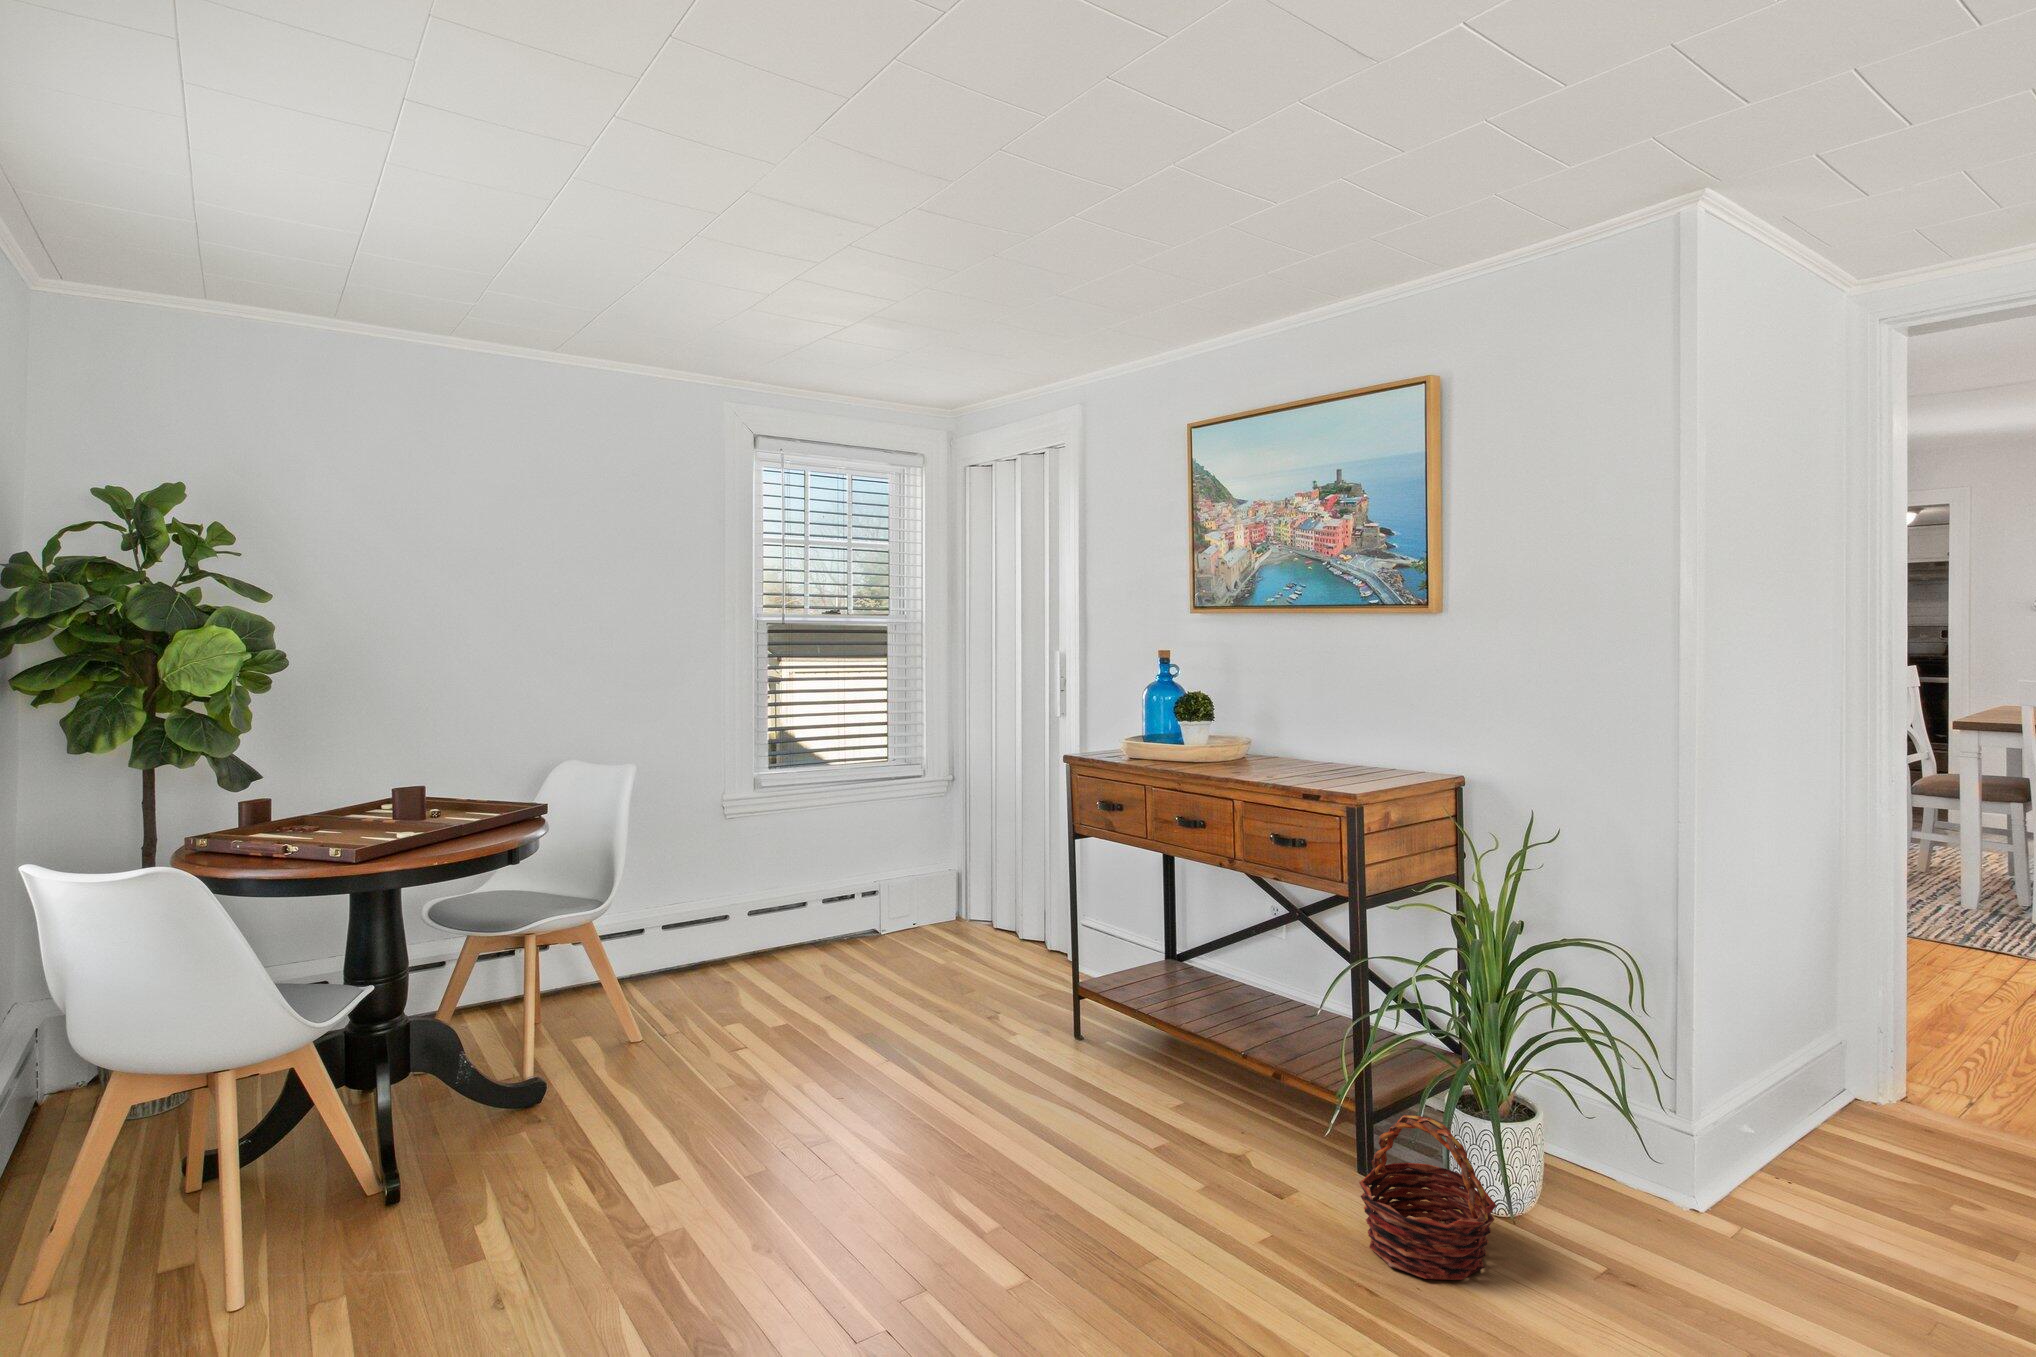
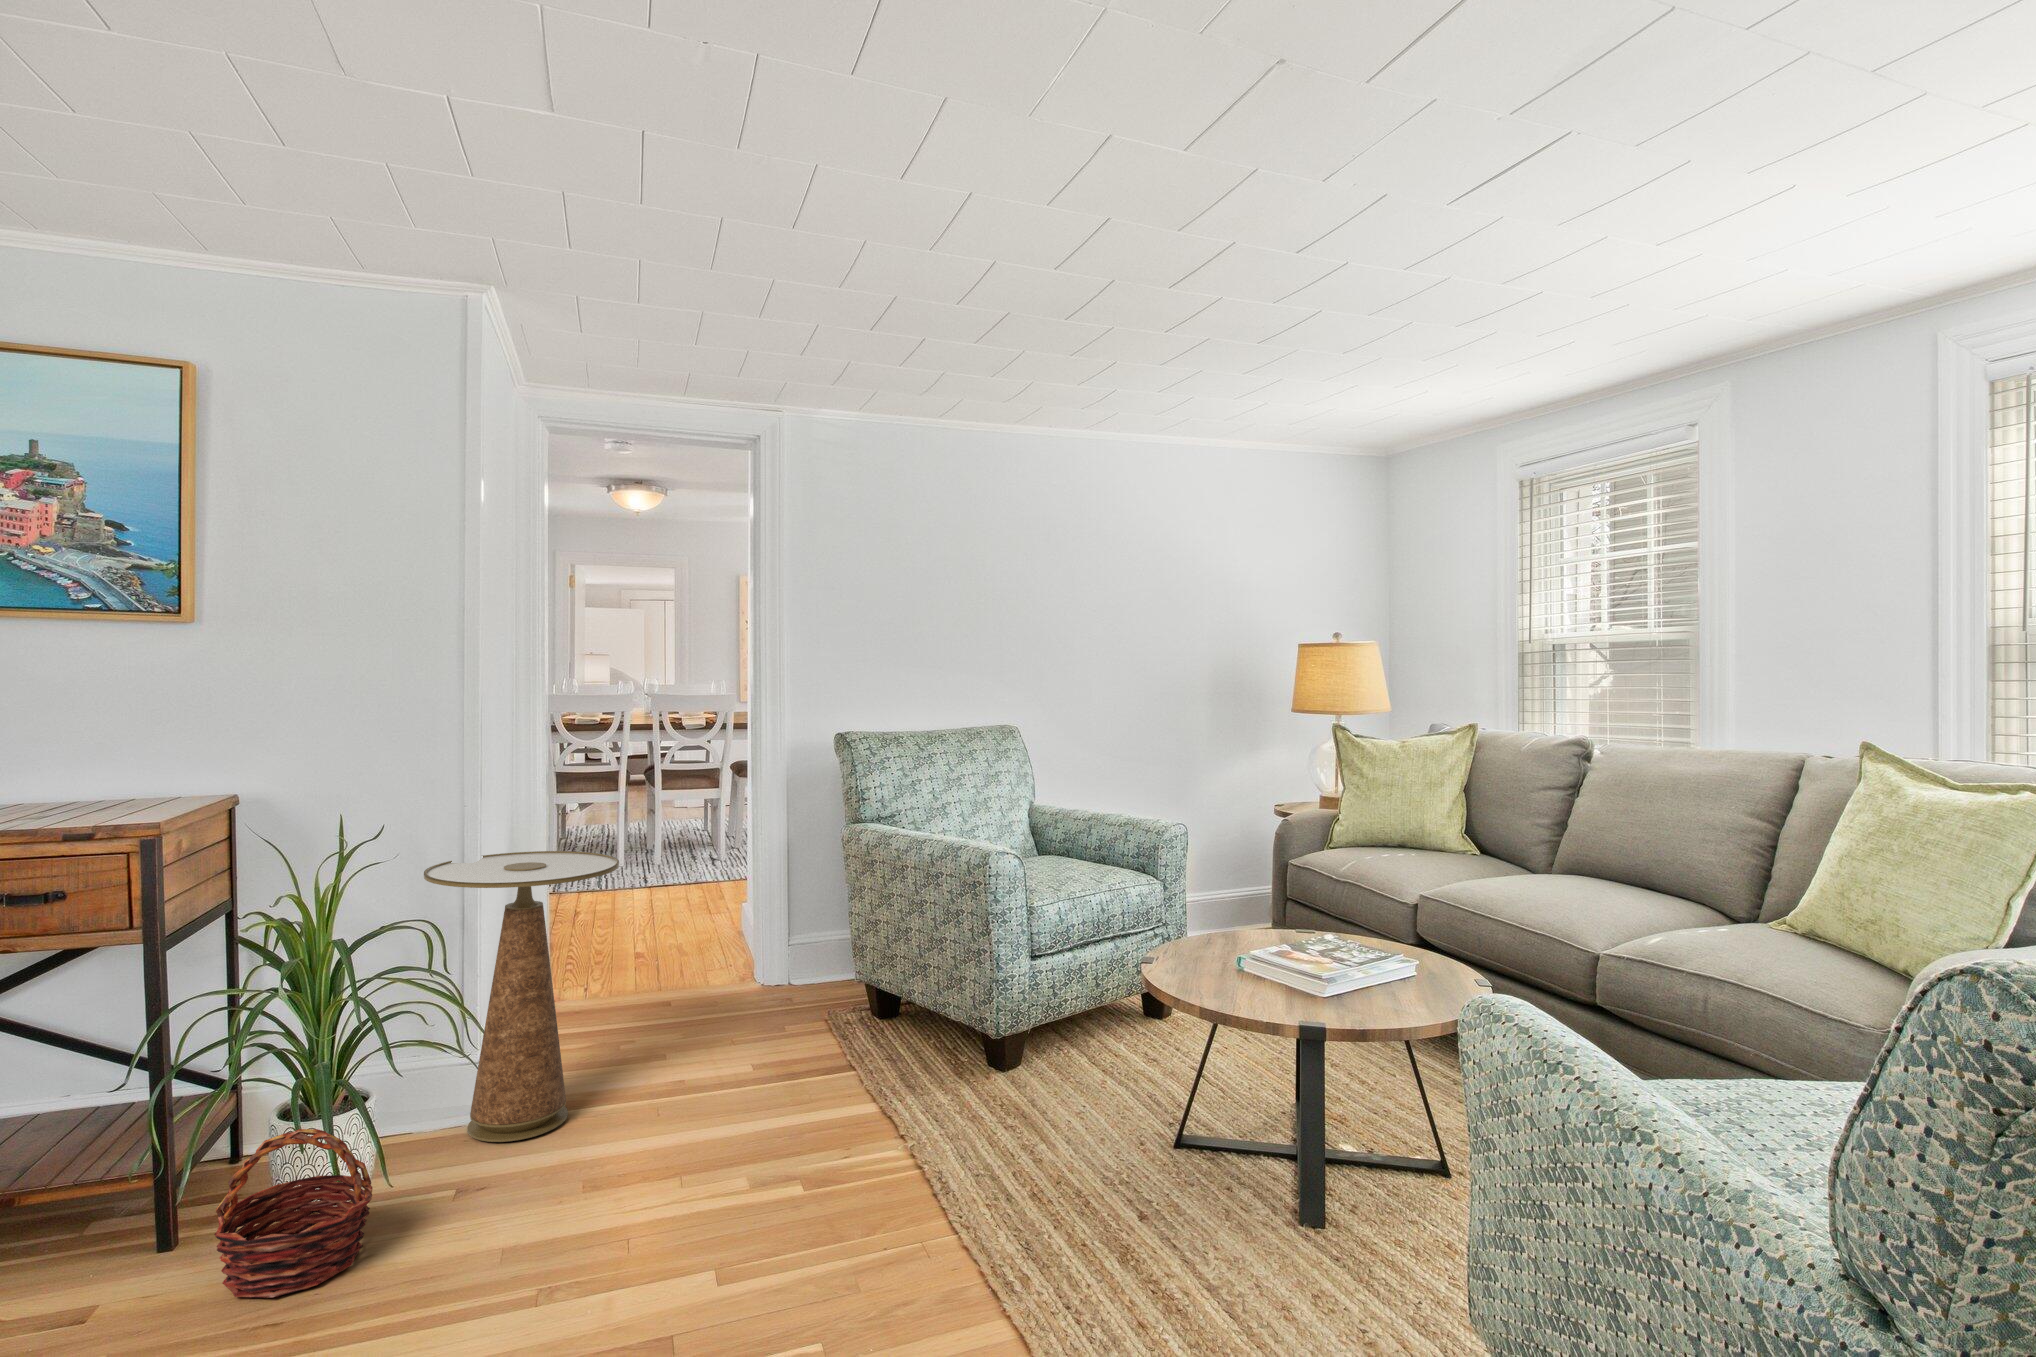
side table: none [1611,883,1880,1263] -> present [424,851,619,1142]

